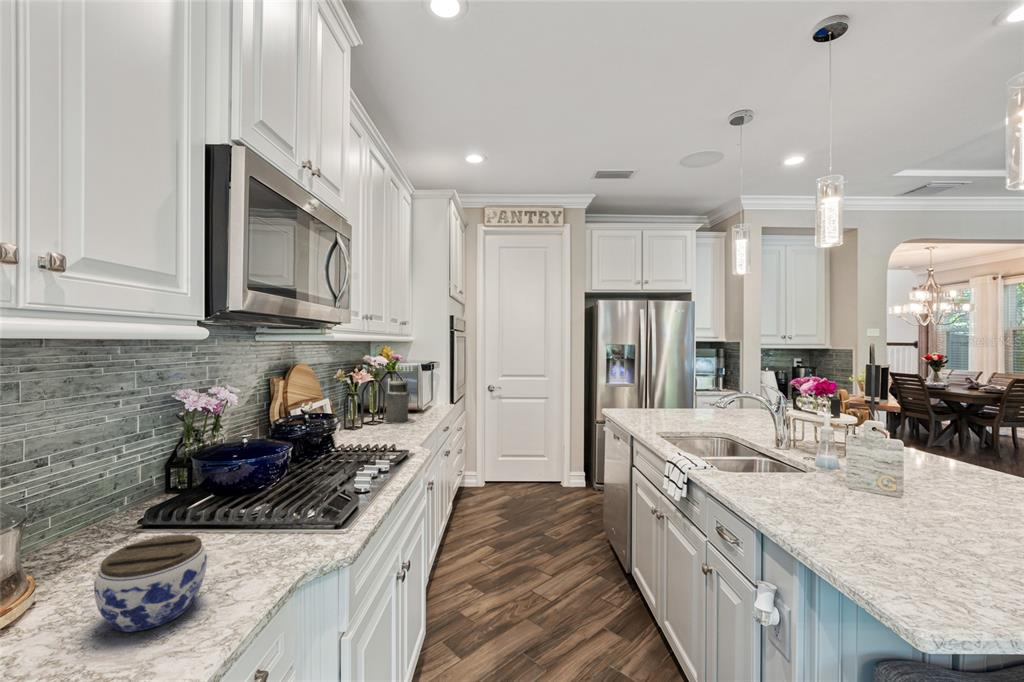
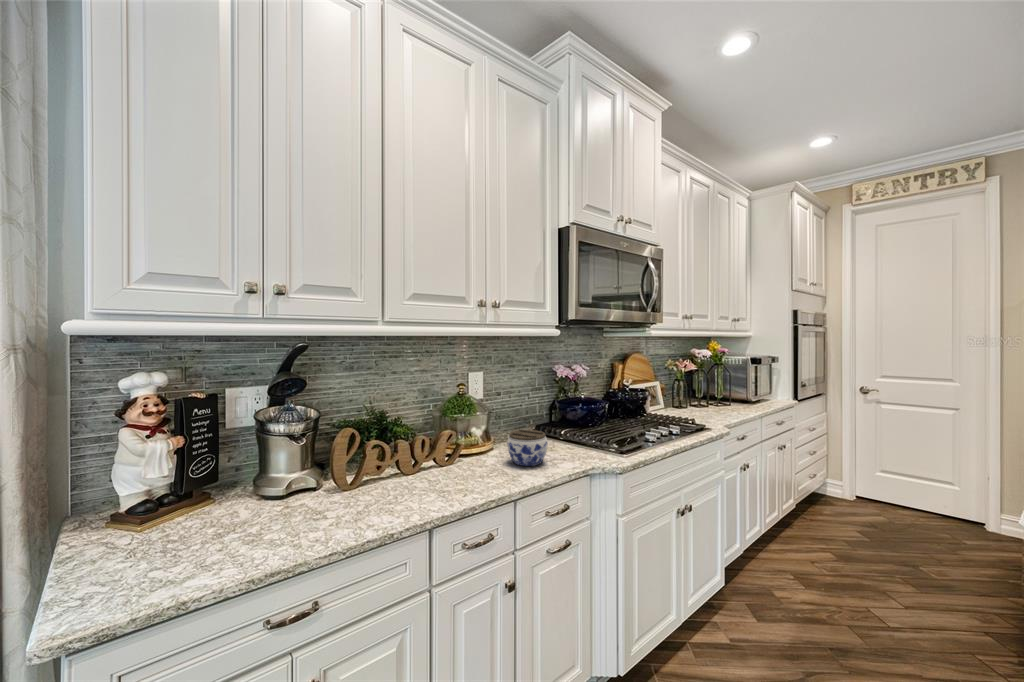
canister: present [383,377,414,424] -> none [708,368,739,410]

